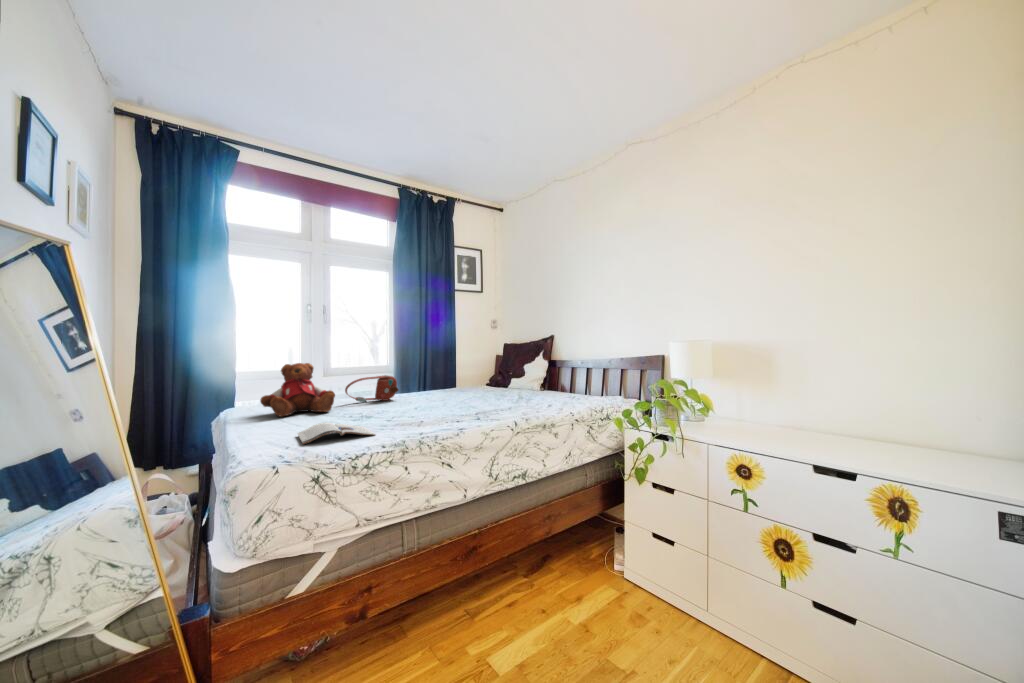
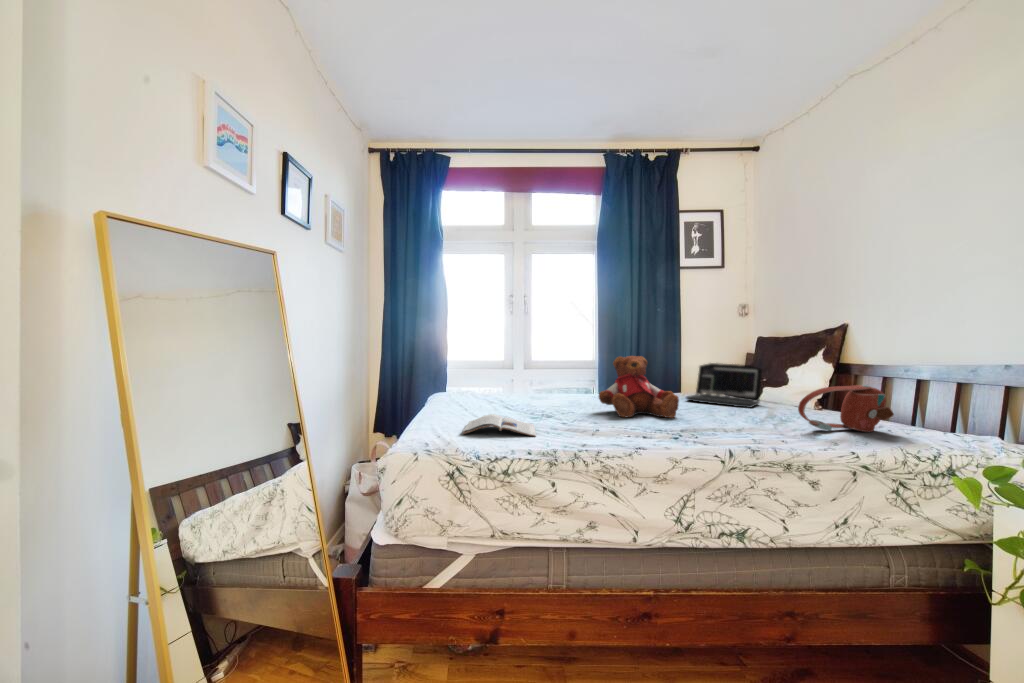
teddy bear: present [260,363,335,417] -> present [599,356,679,418]
laptop: none [463,364,511,394] -> present [686,363,762,408]
handbag: present [345,375,399,402] -> present [798,385,894,432]

